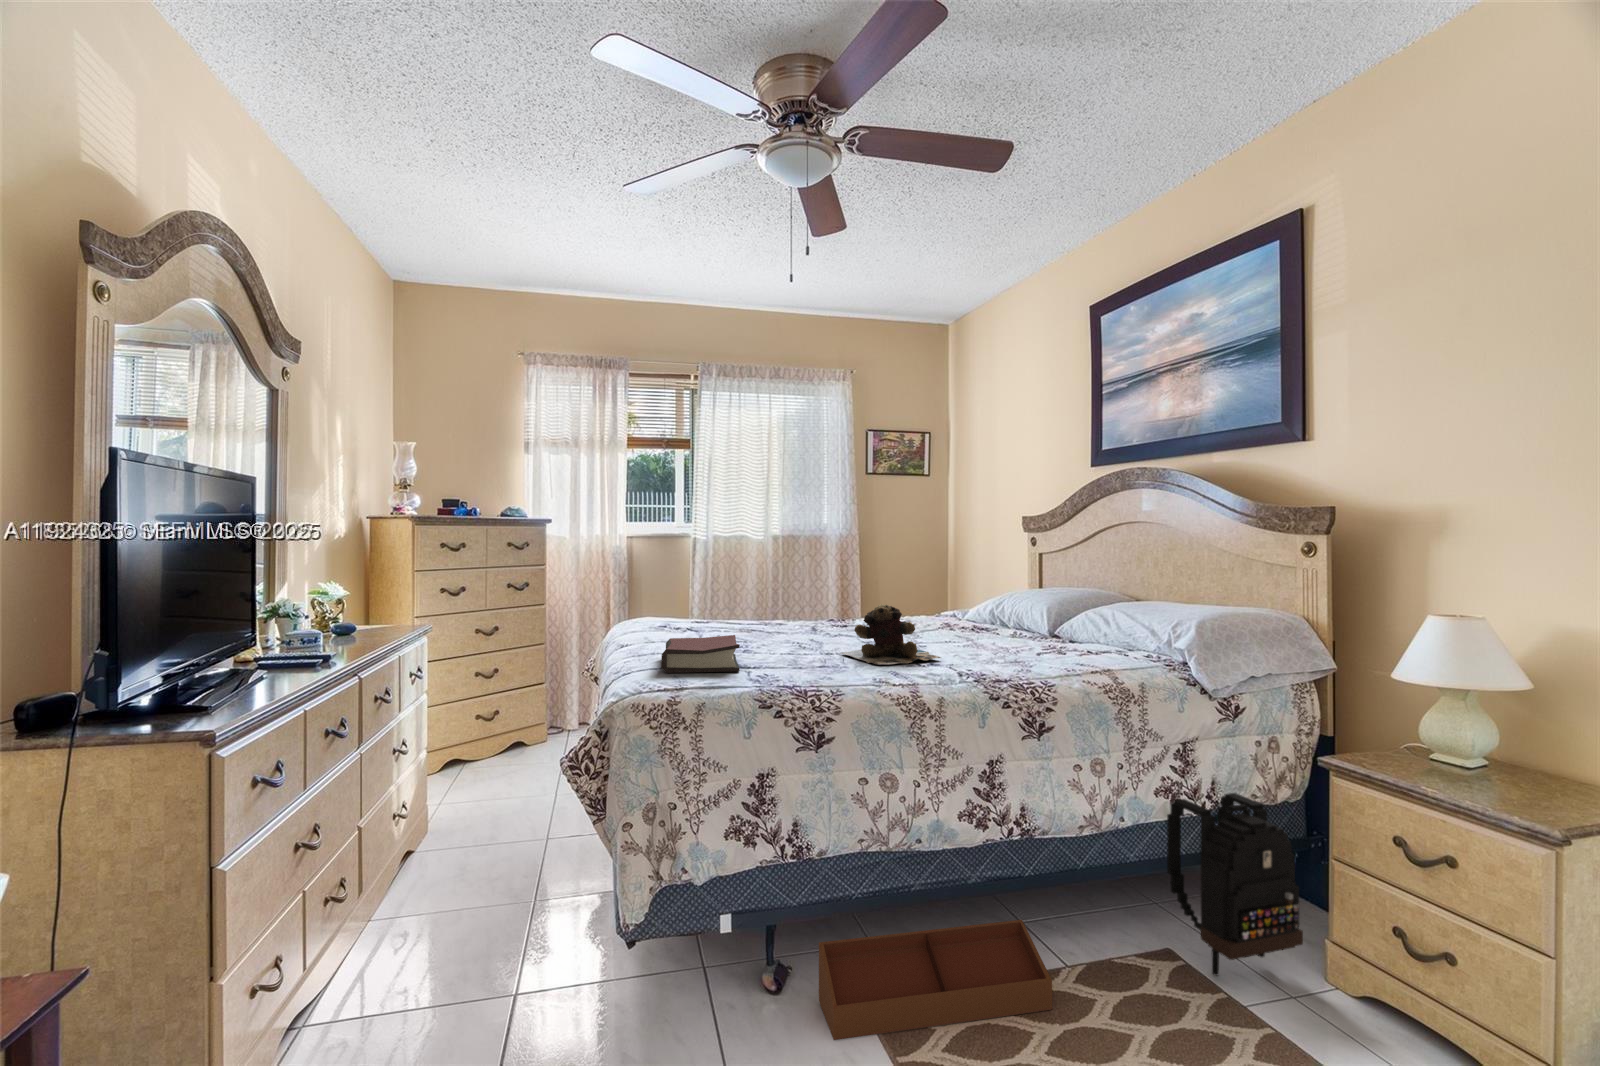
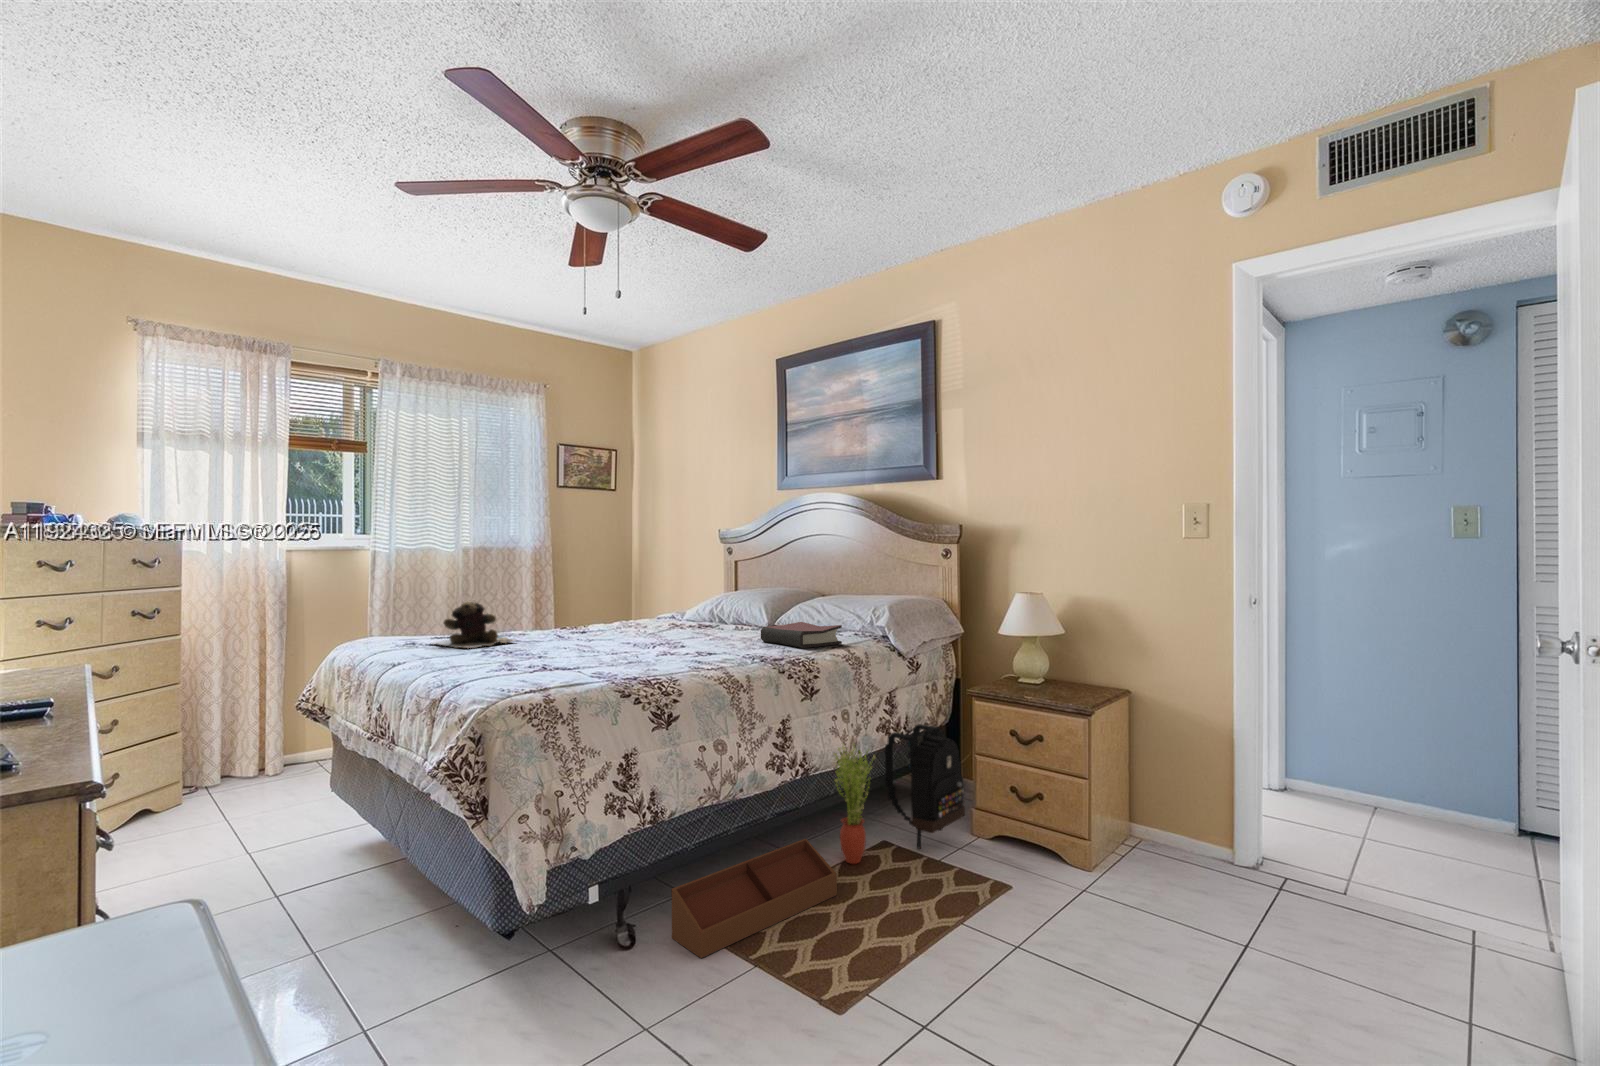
teddy bear: present [842,604,941,665] -> present [434,602,515,648]
hardback book: present [662,635,740,673] -> present [761,622,842,648]
potted plant: none [1069,803,1139,971] -> present [834,746,875,864]

